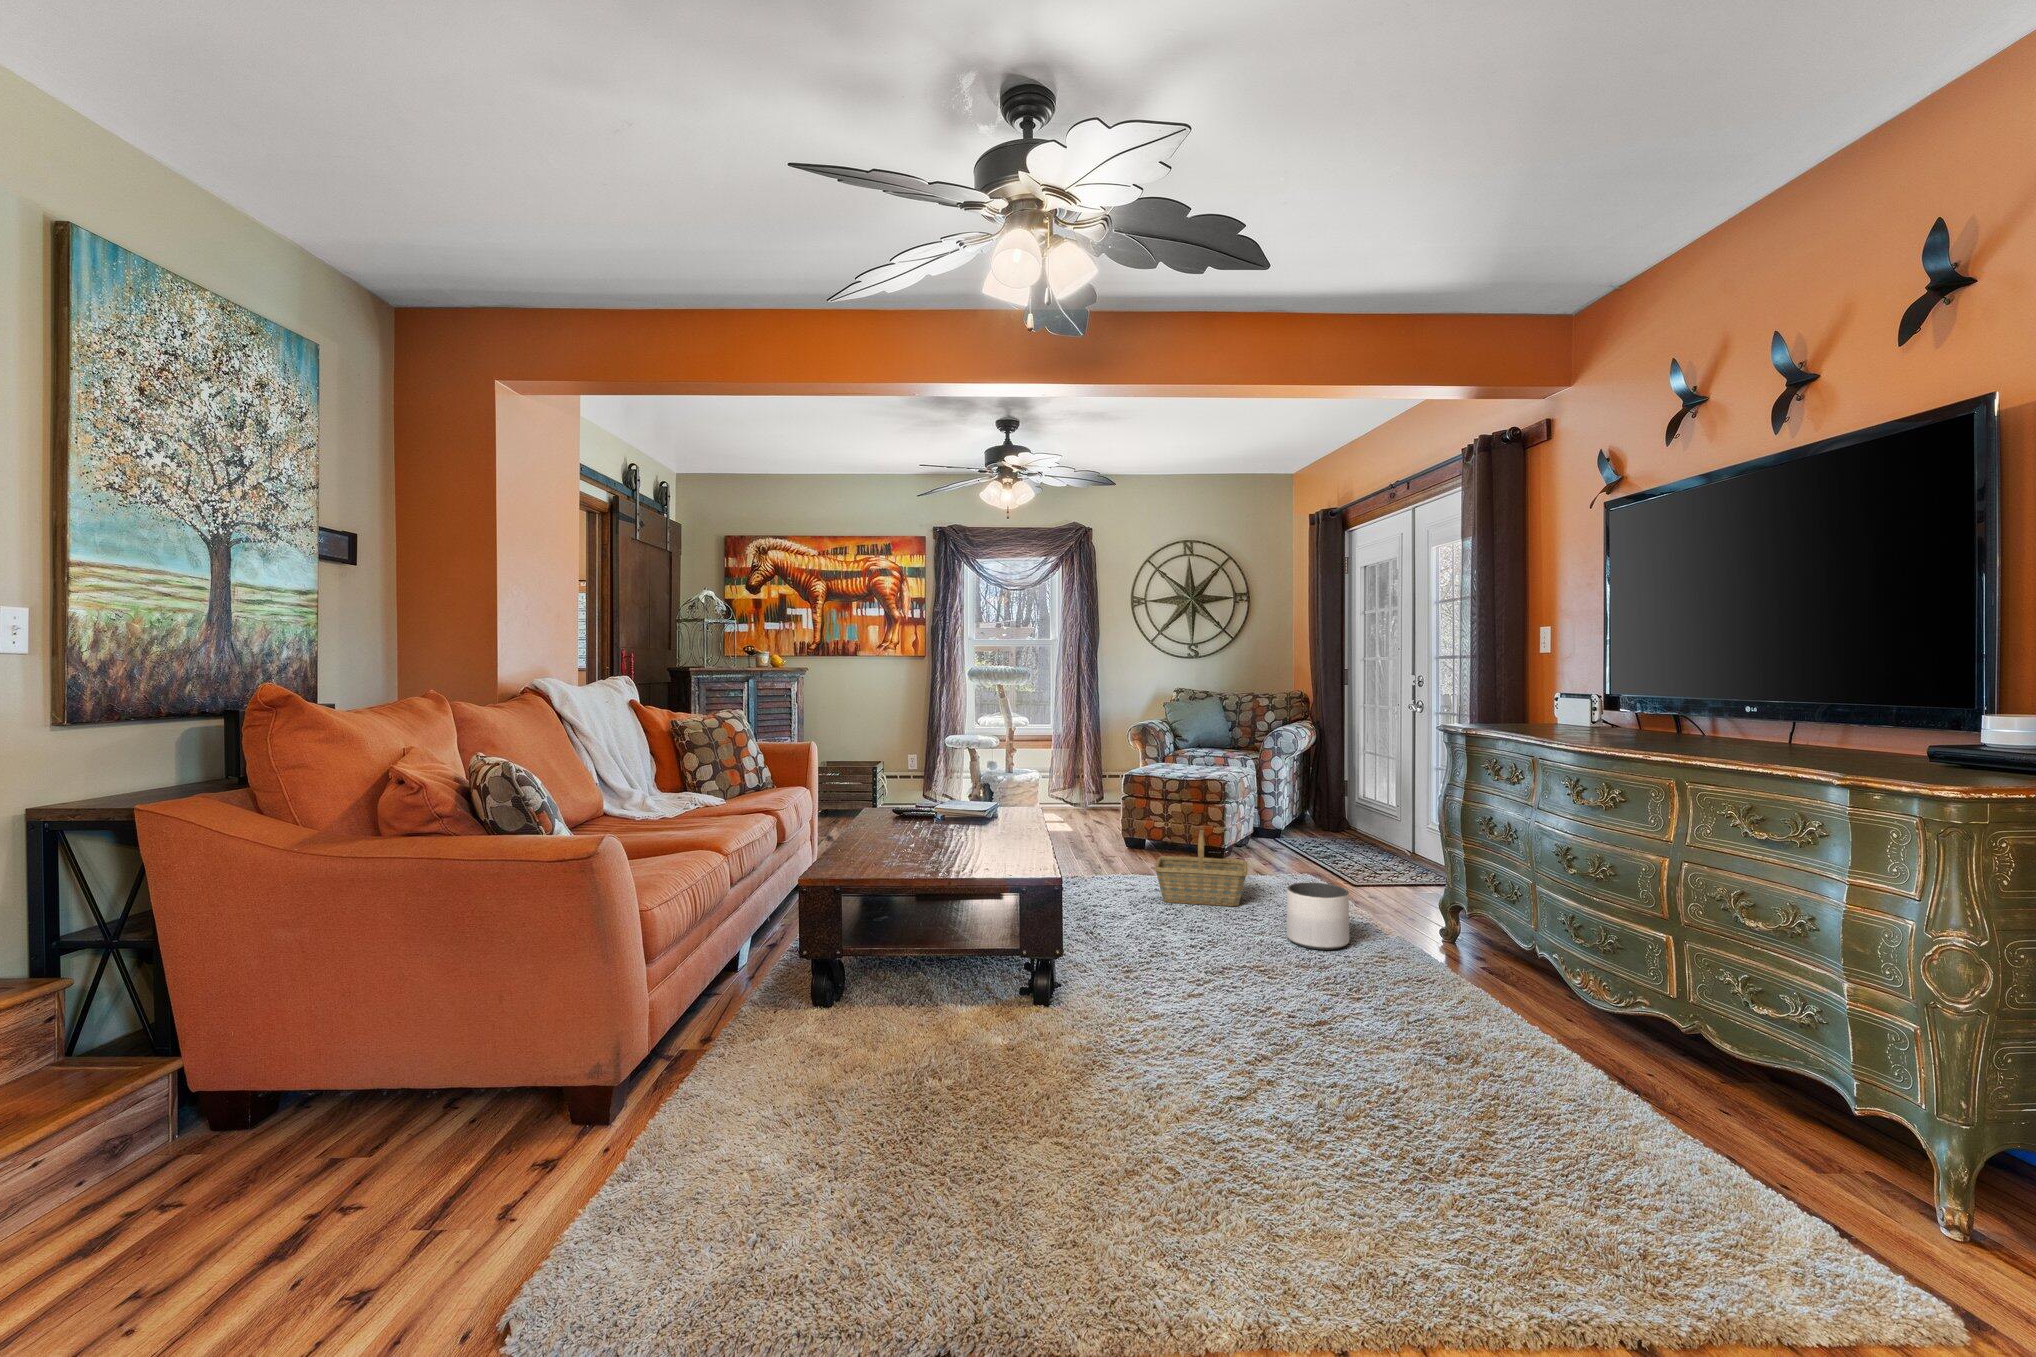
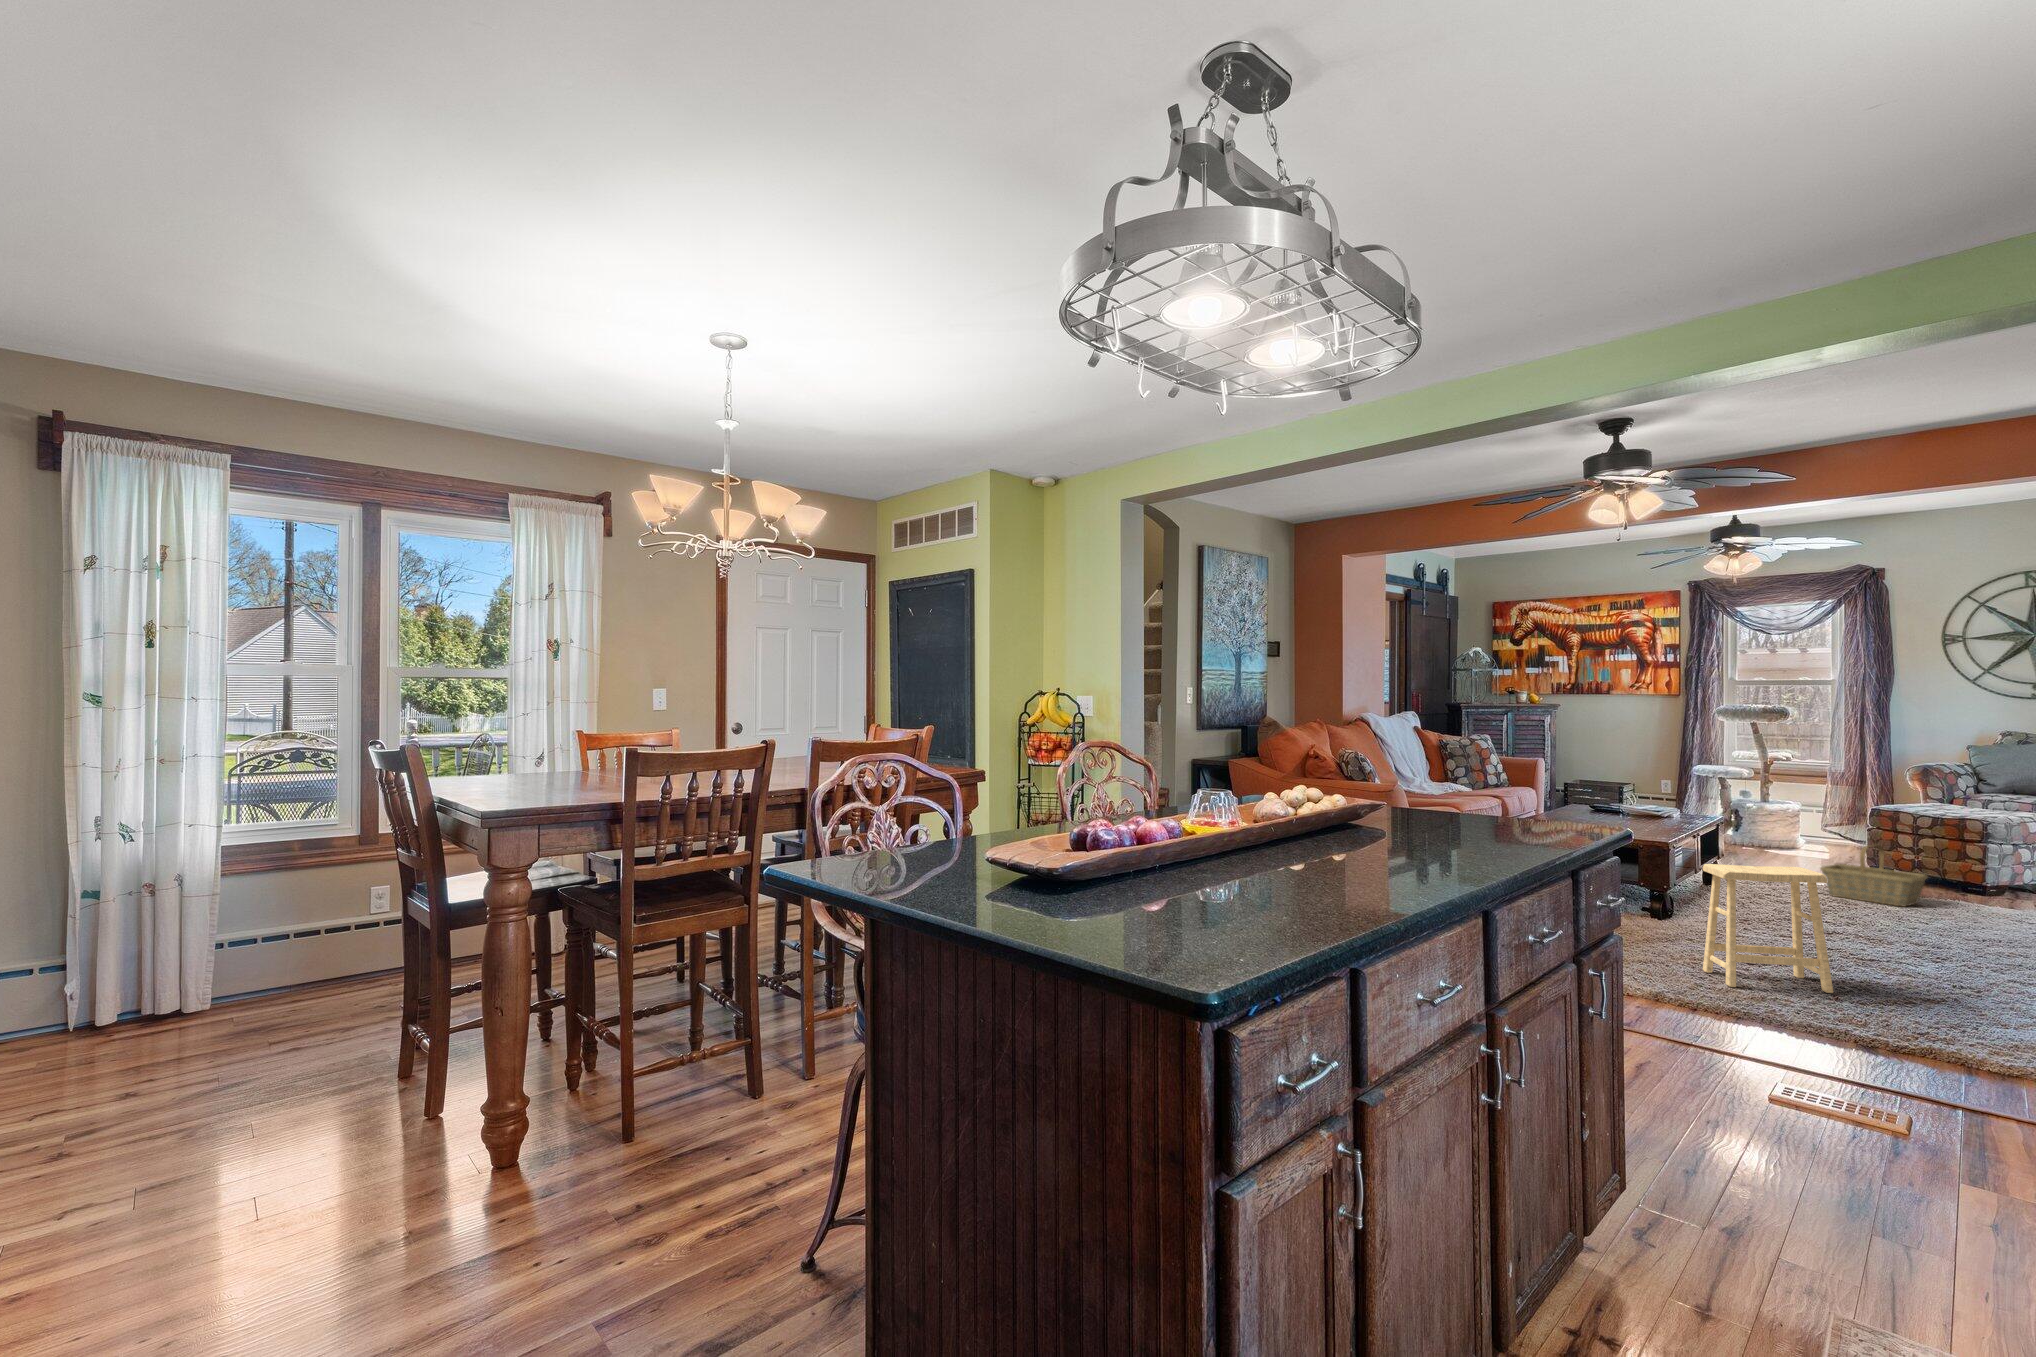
planter: present [1287,883,1349,950] -> none [1915,884,1980,934]
footstool: none [1272,957,1485,1282] -> present [1703,864,1833,993]

